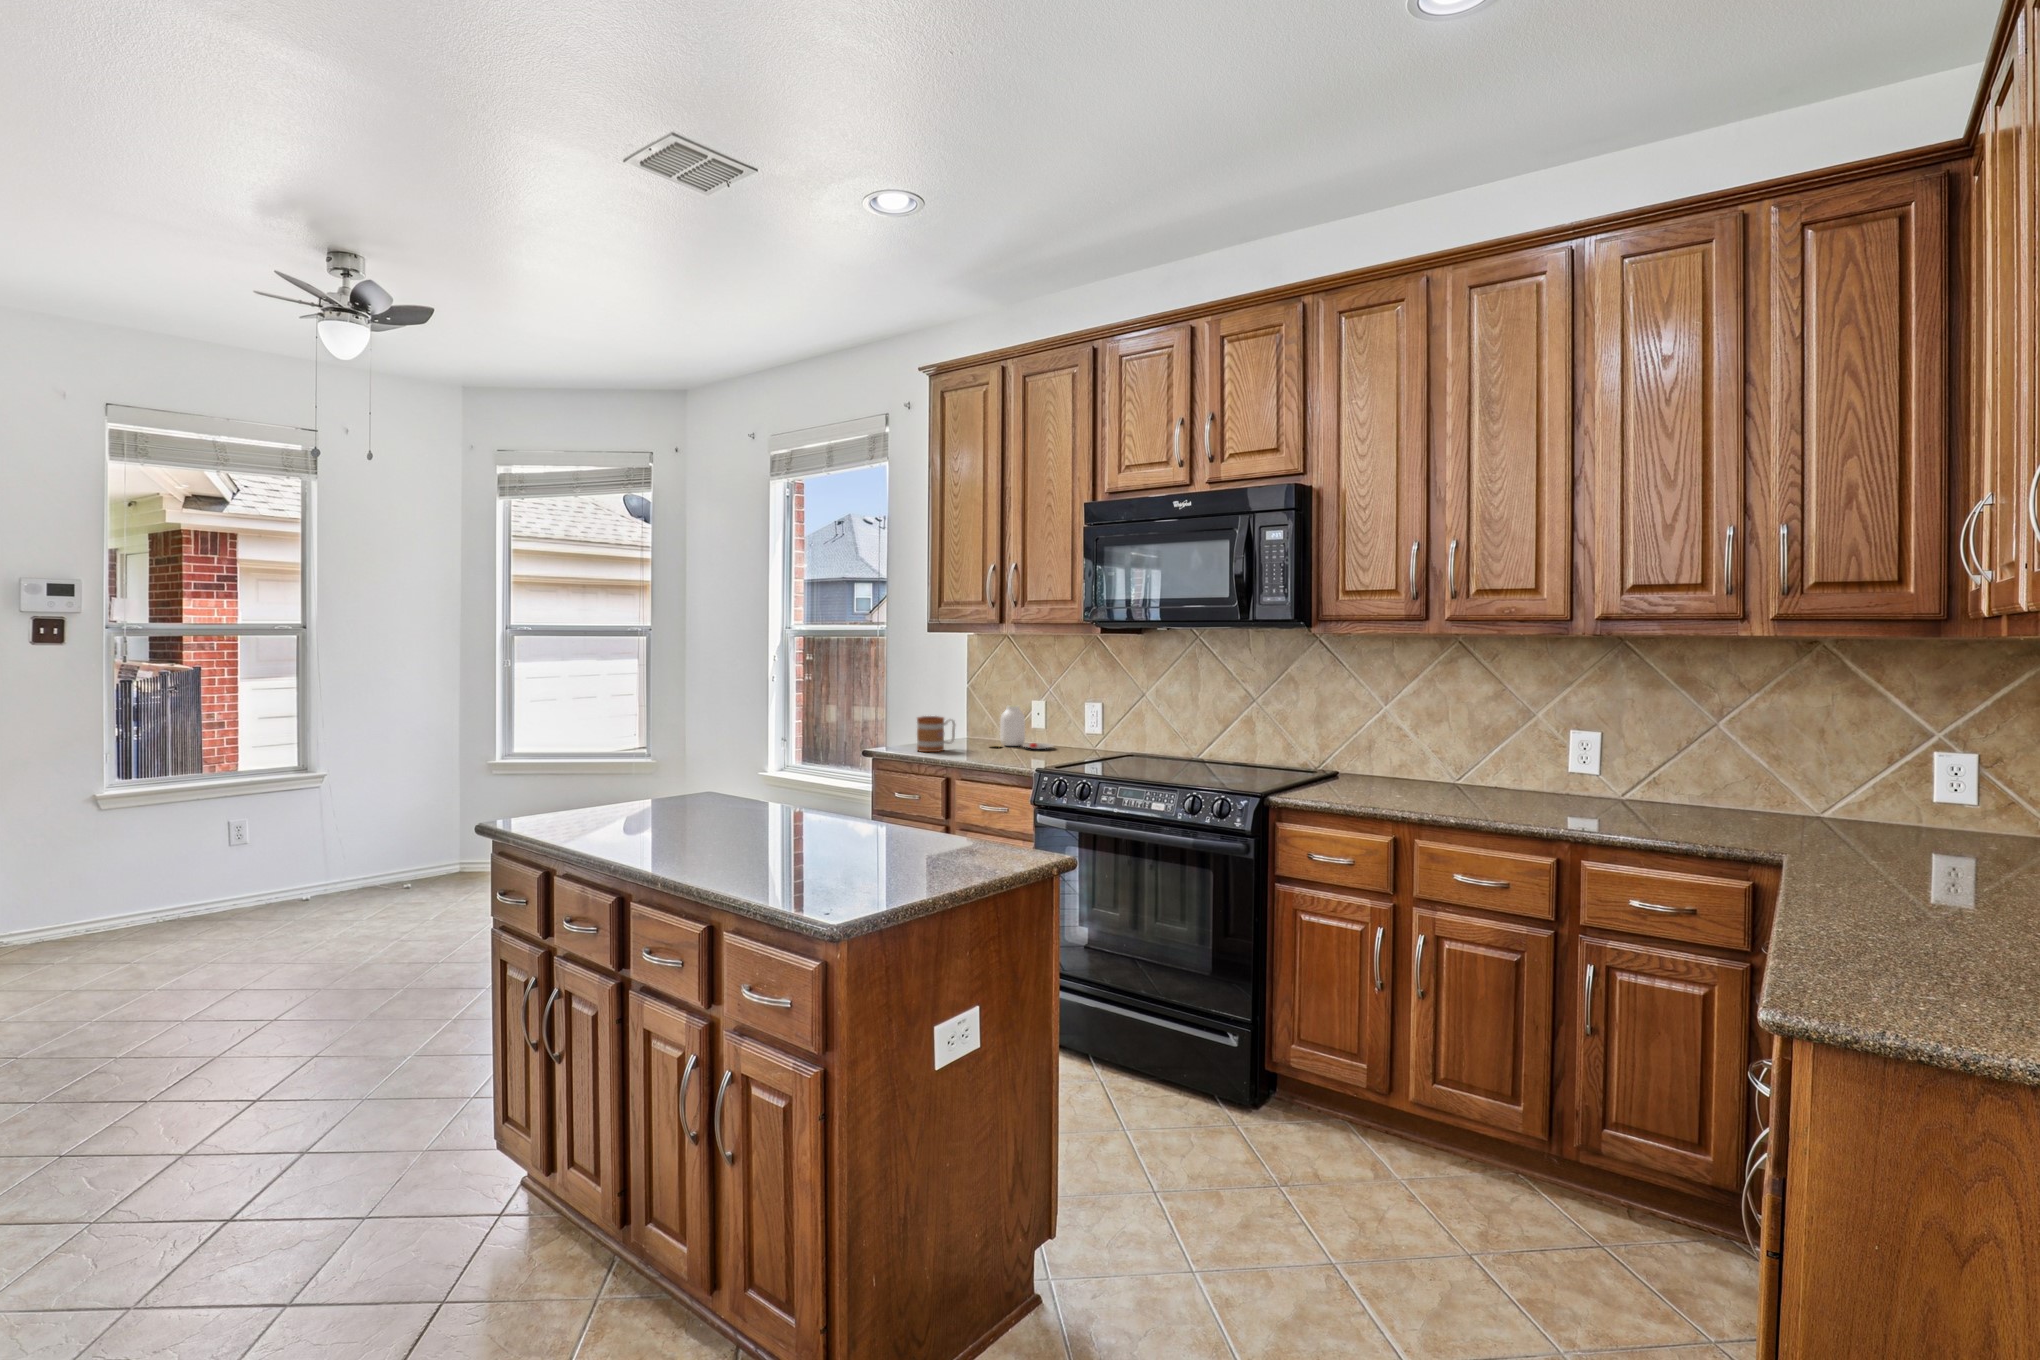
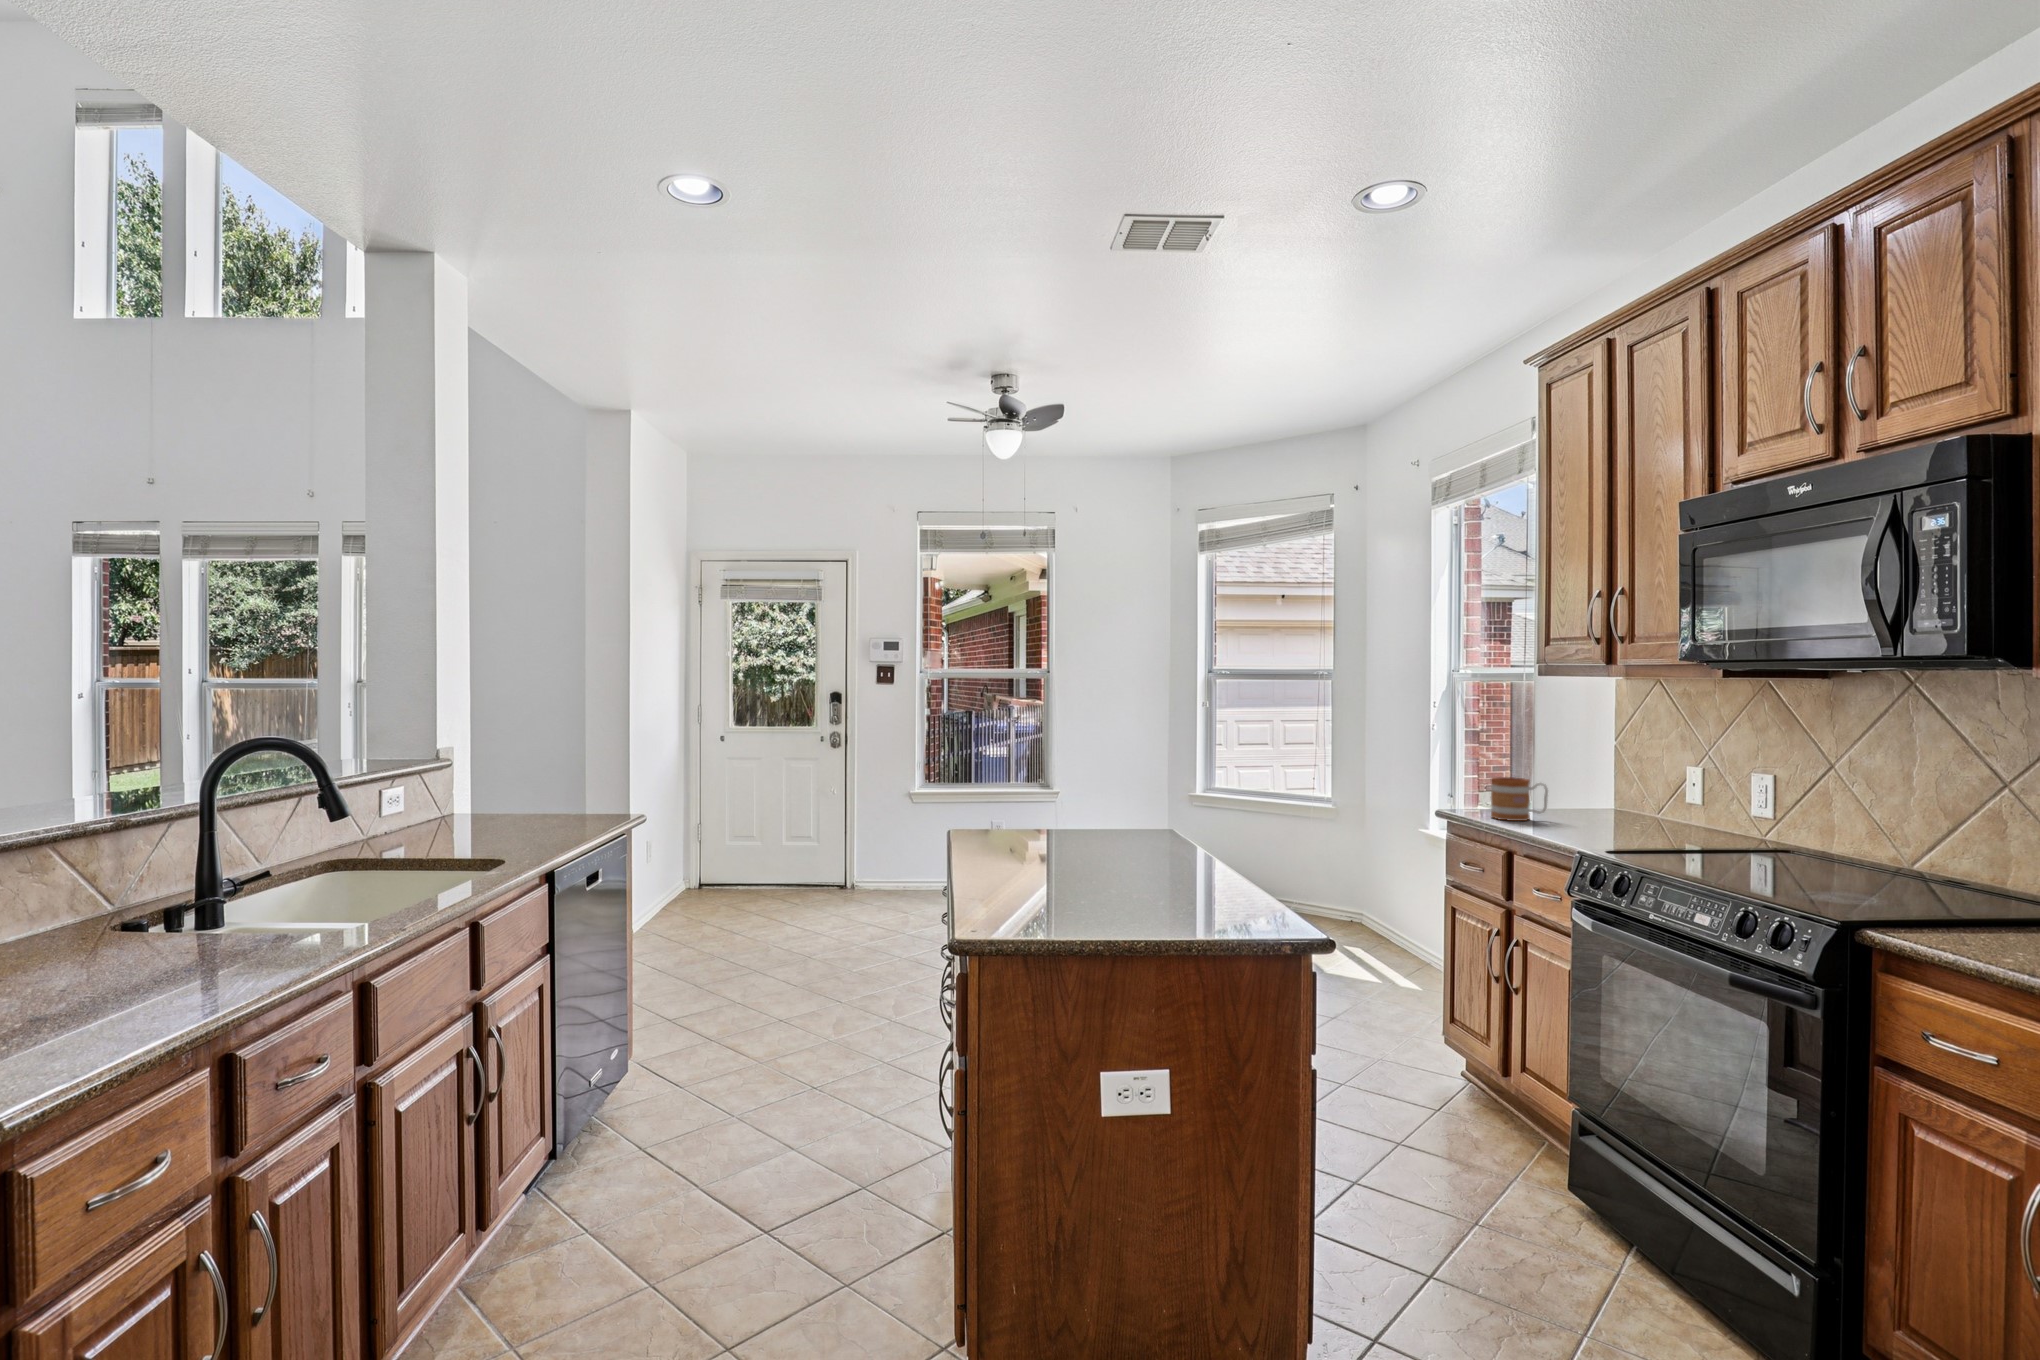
jar: present [992,705,1053,749] -> none [1599,773,1693,834]

